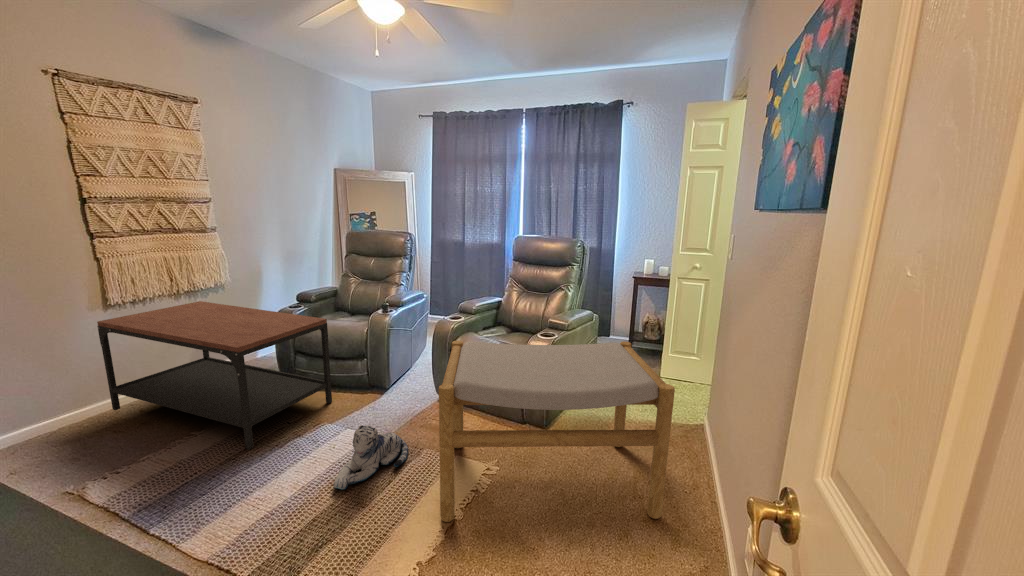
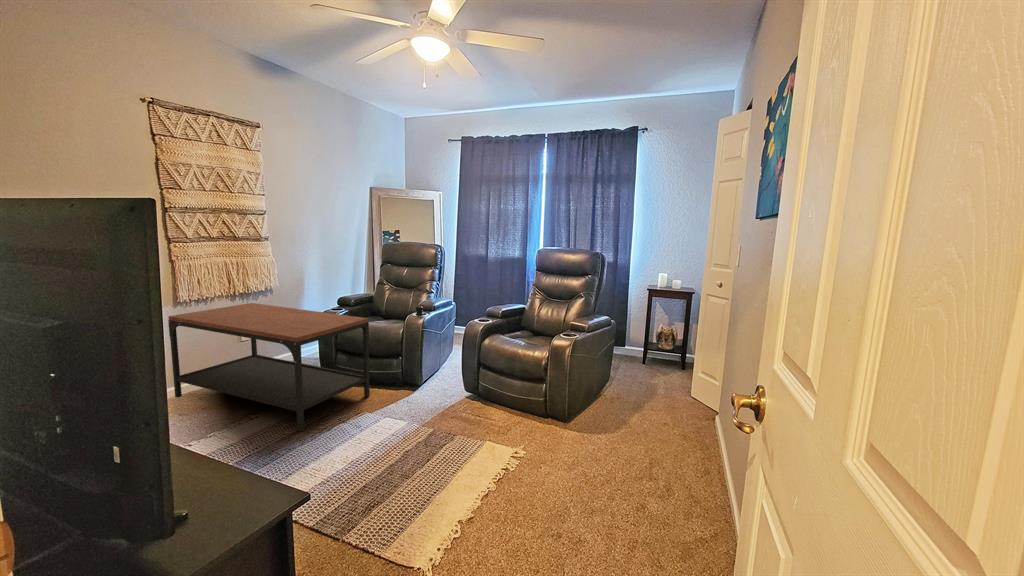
footstool: present [439,340,675,522] -> none [476,336,687,496]
plush toy: present [333,425,408,490] -> none [379,409,443,464]

